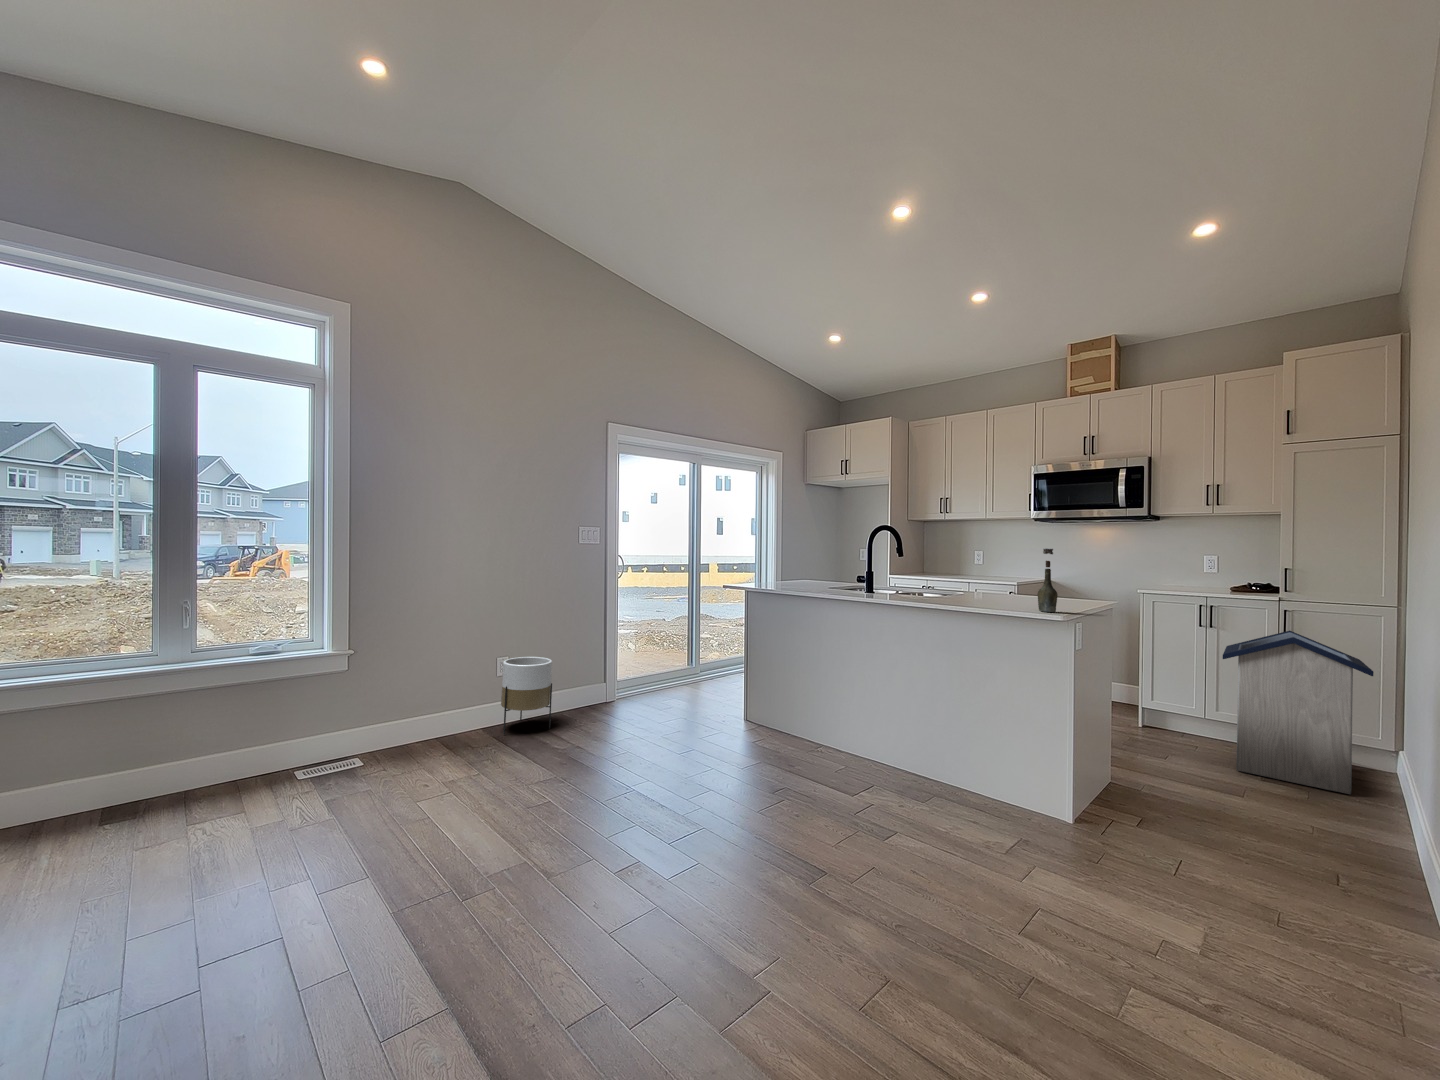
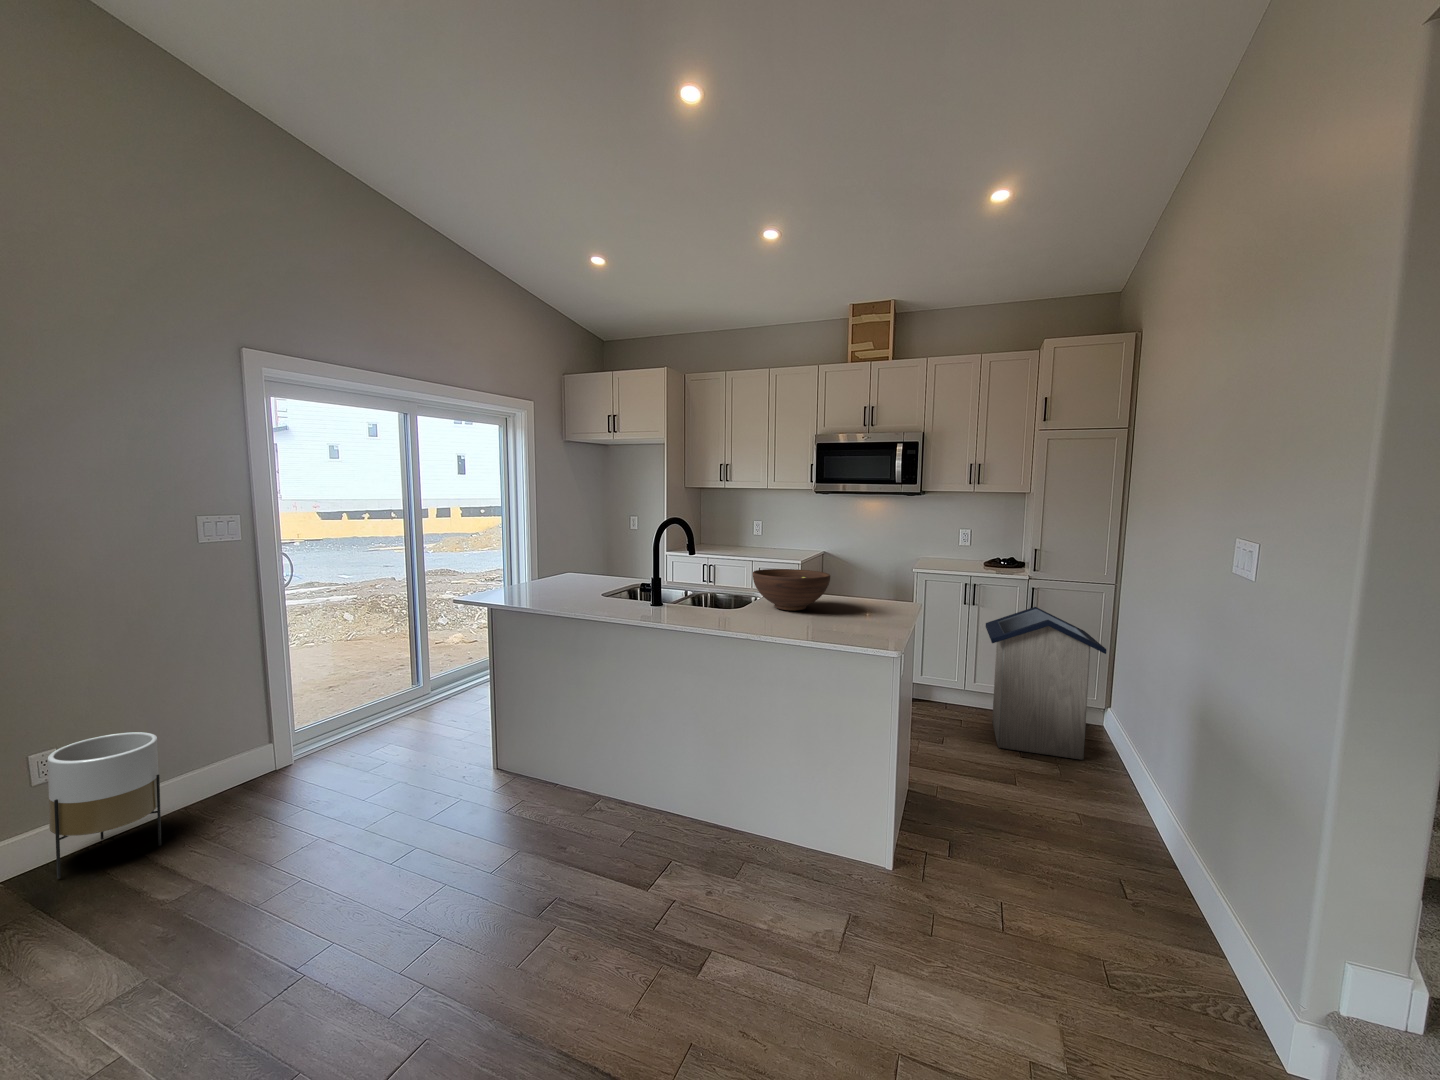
bottle: present [1037,548,1058,612] -> none [850,551,871,625]
fruit bowl: none [952,570,1024,603] -> present [753,569,830,611]

